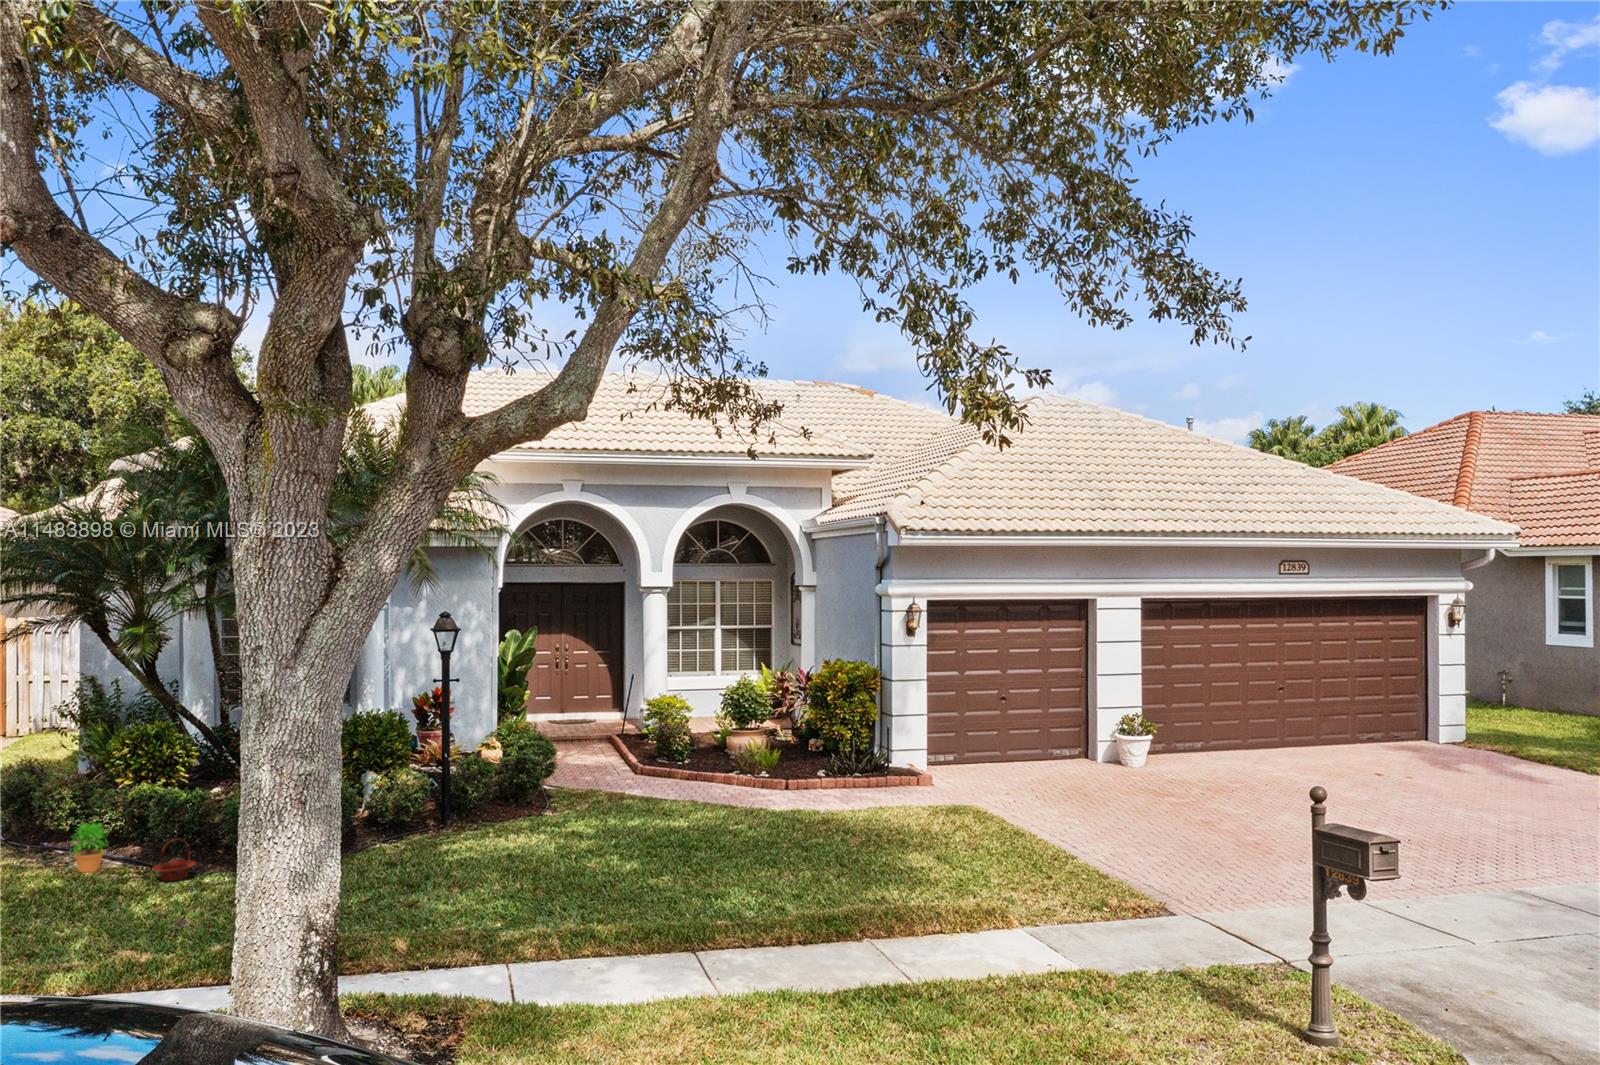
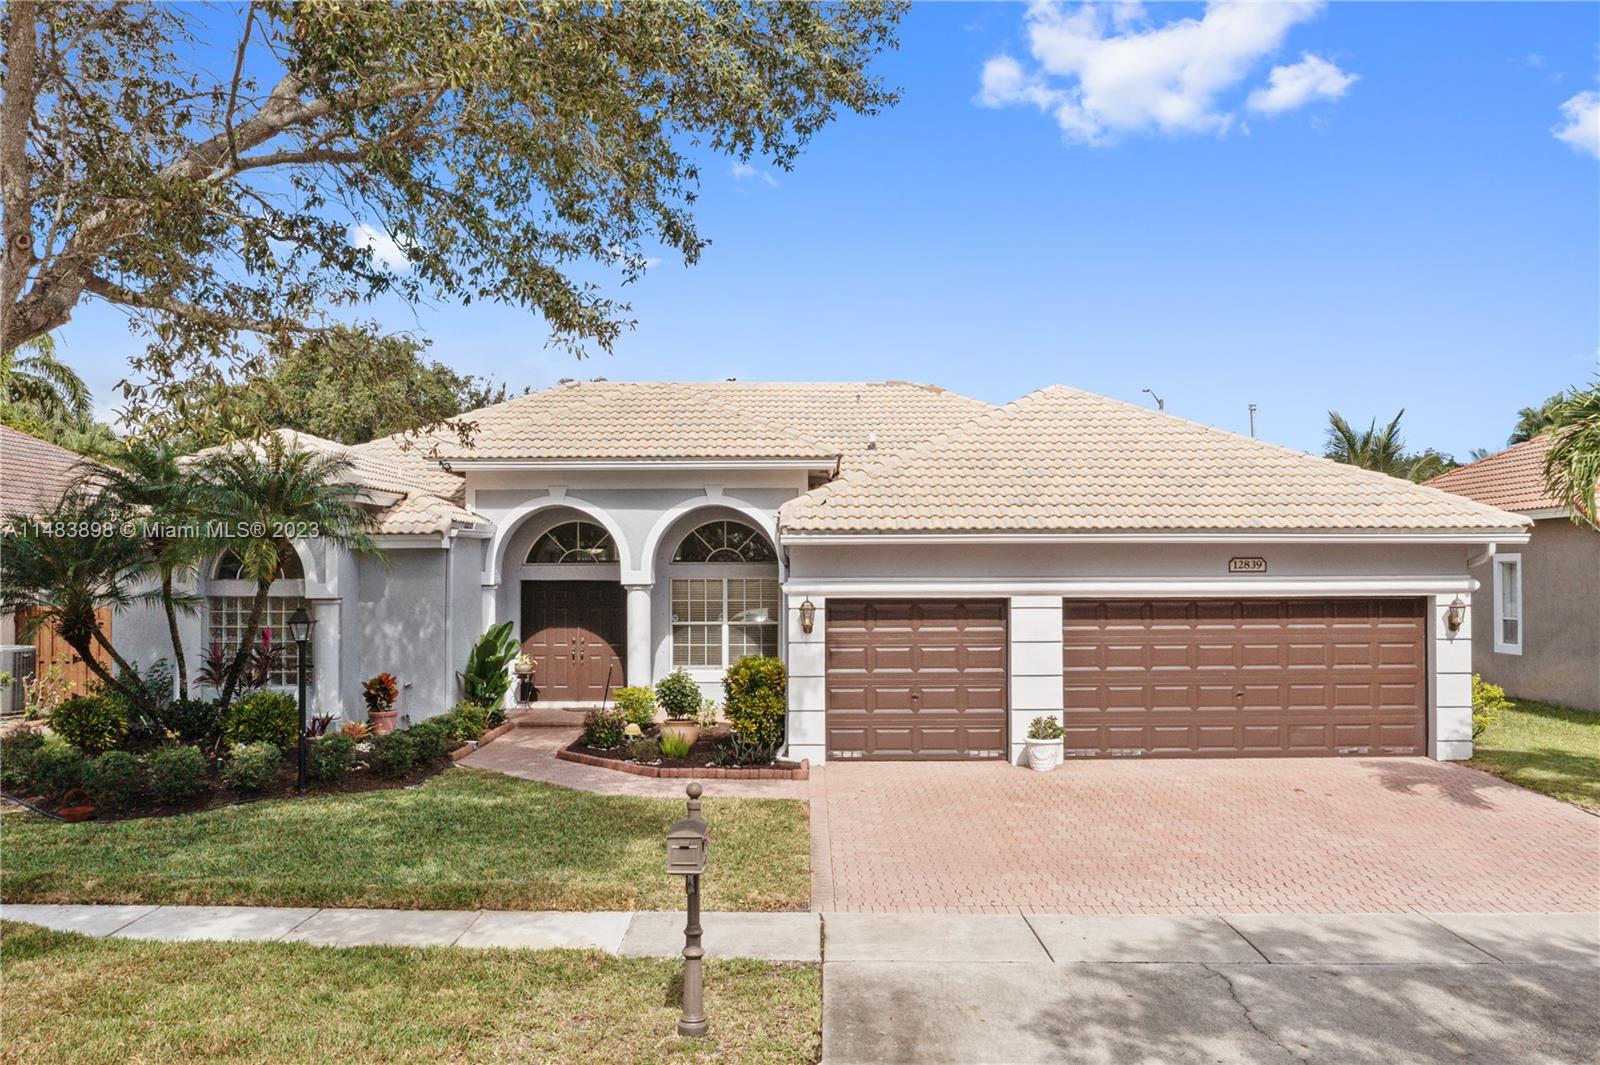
potted plant: present [73,823,108,873] -> none [24,773,57,812]

